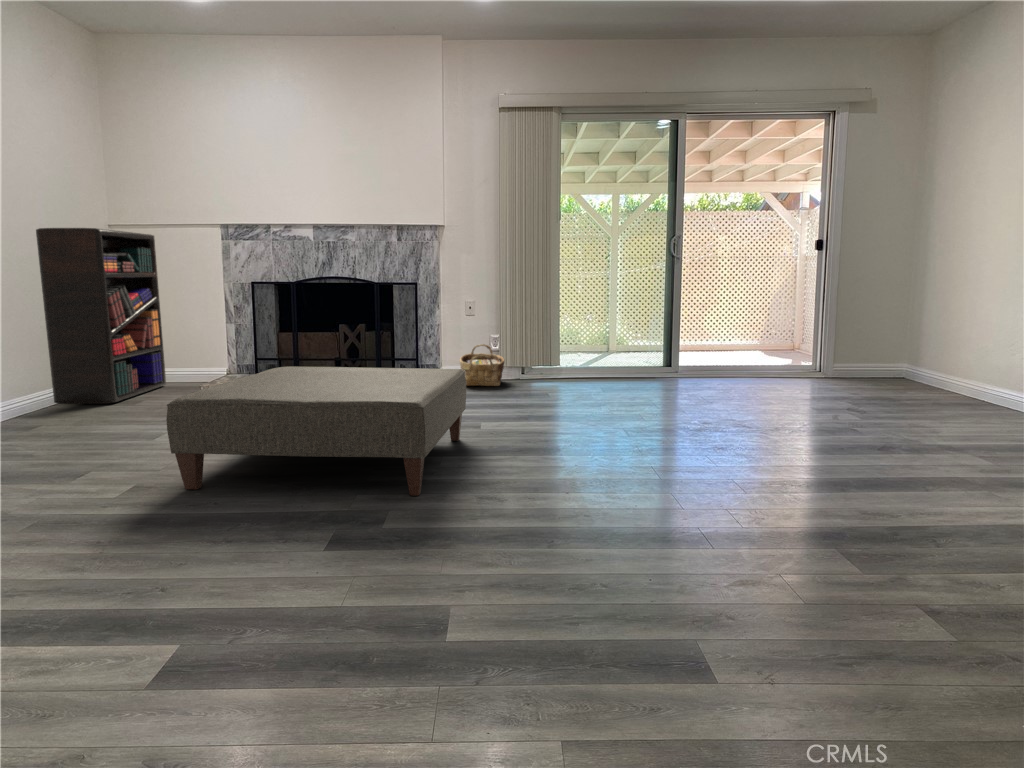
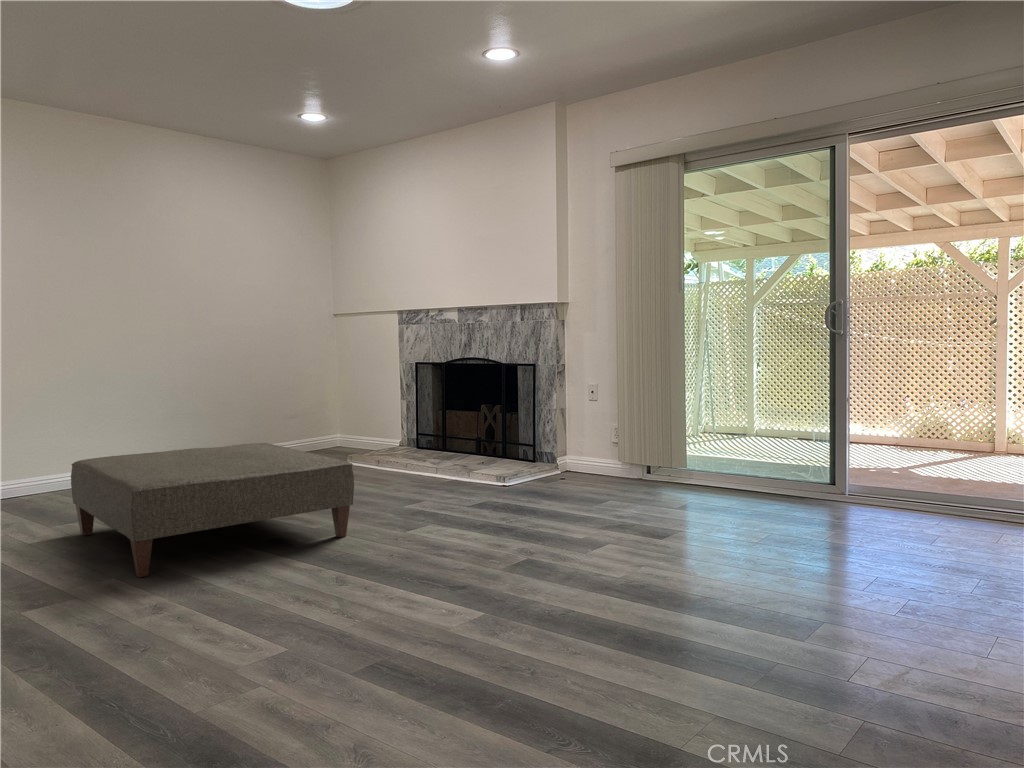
bookshelf: present [36,228,166,404] -> none [247,320,351,461]
woven basket: present [460,344,505,386] -> none [546,437,607,488]

